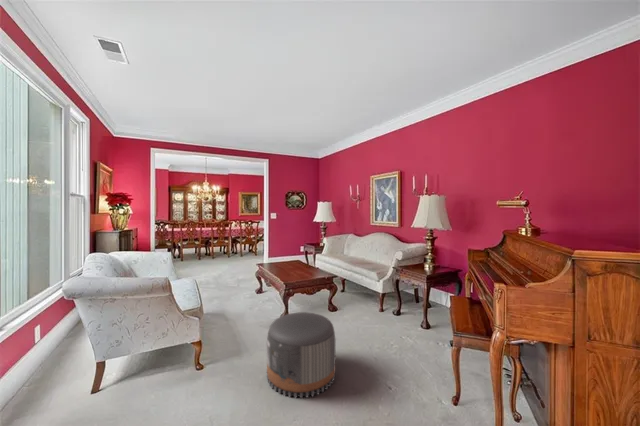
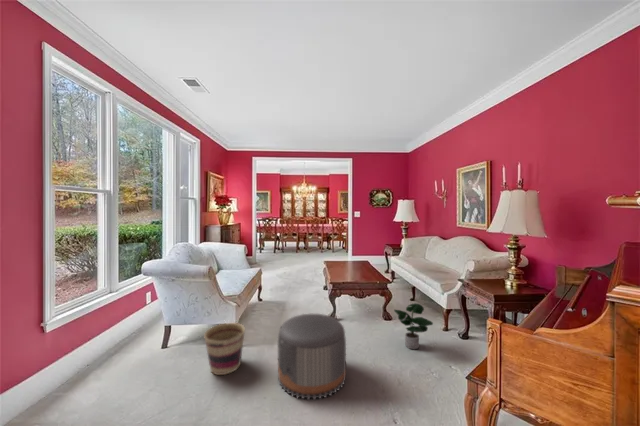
potted plant: none [352,291,385,331] -> present [394,303,433,349]
basket: none [175,339,224,404] -> present [204,323,245,375]

